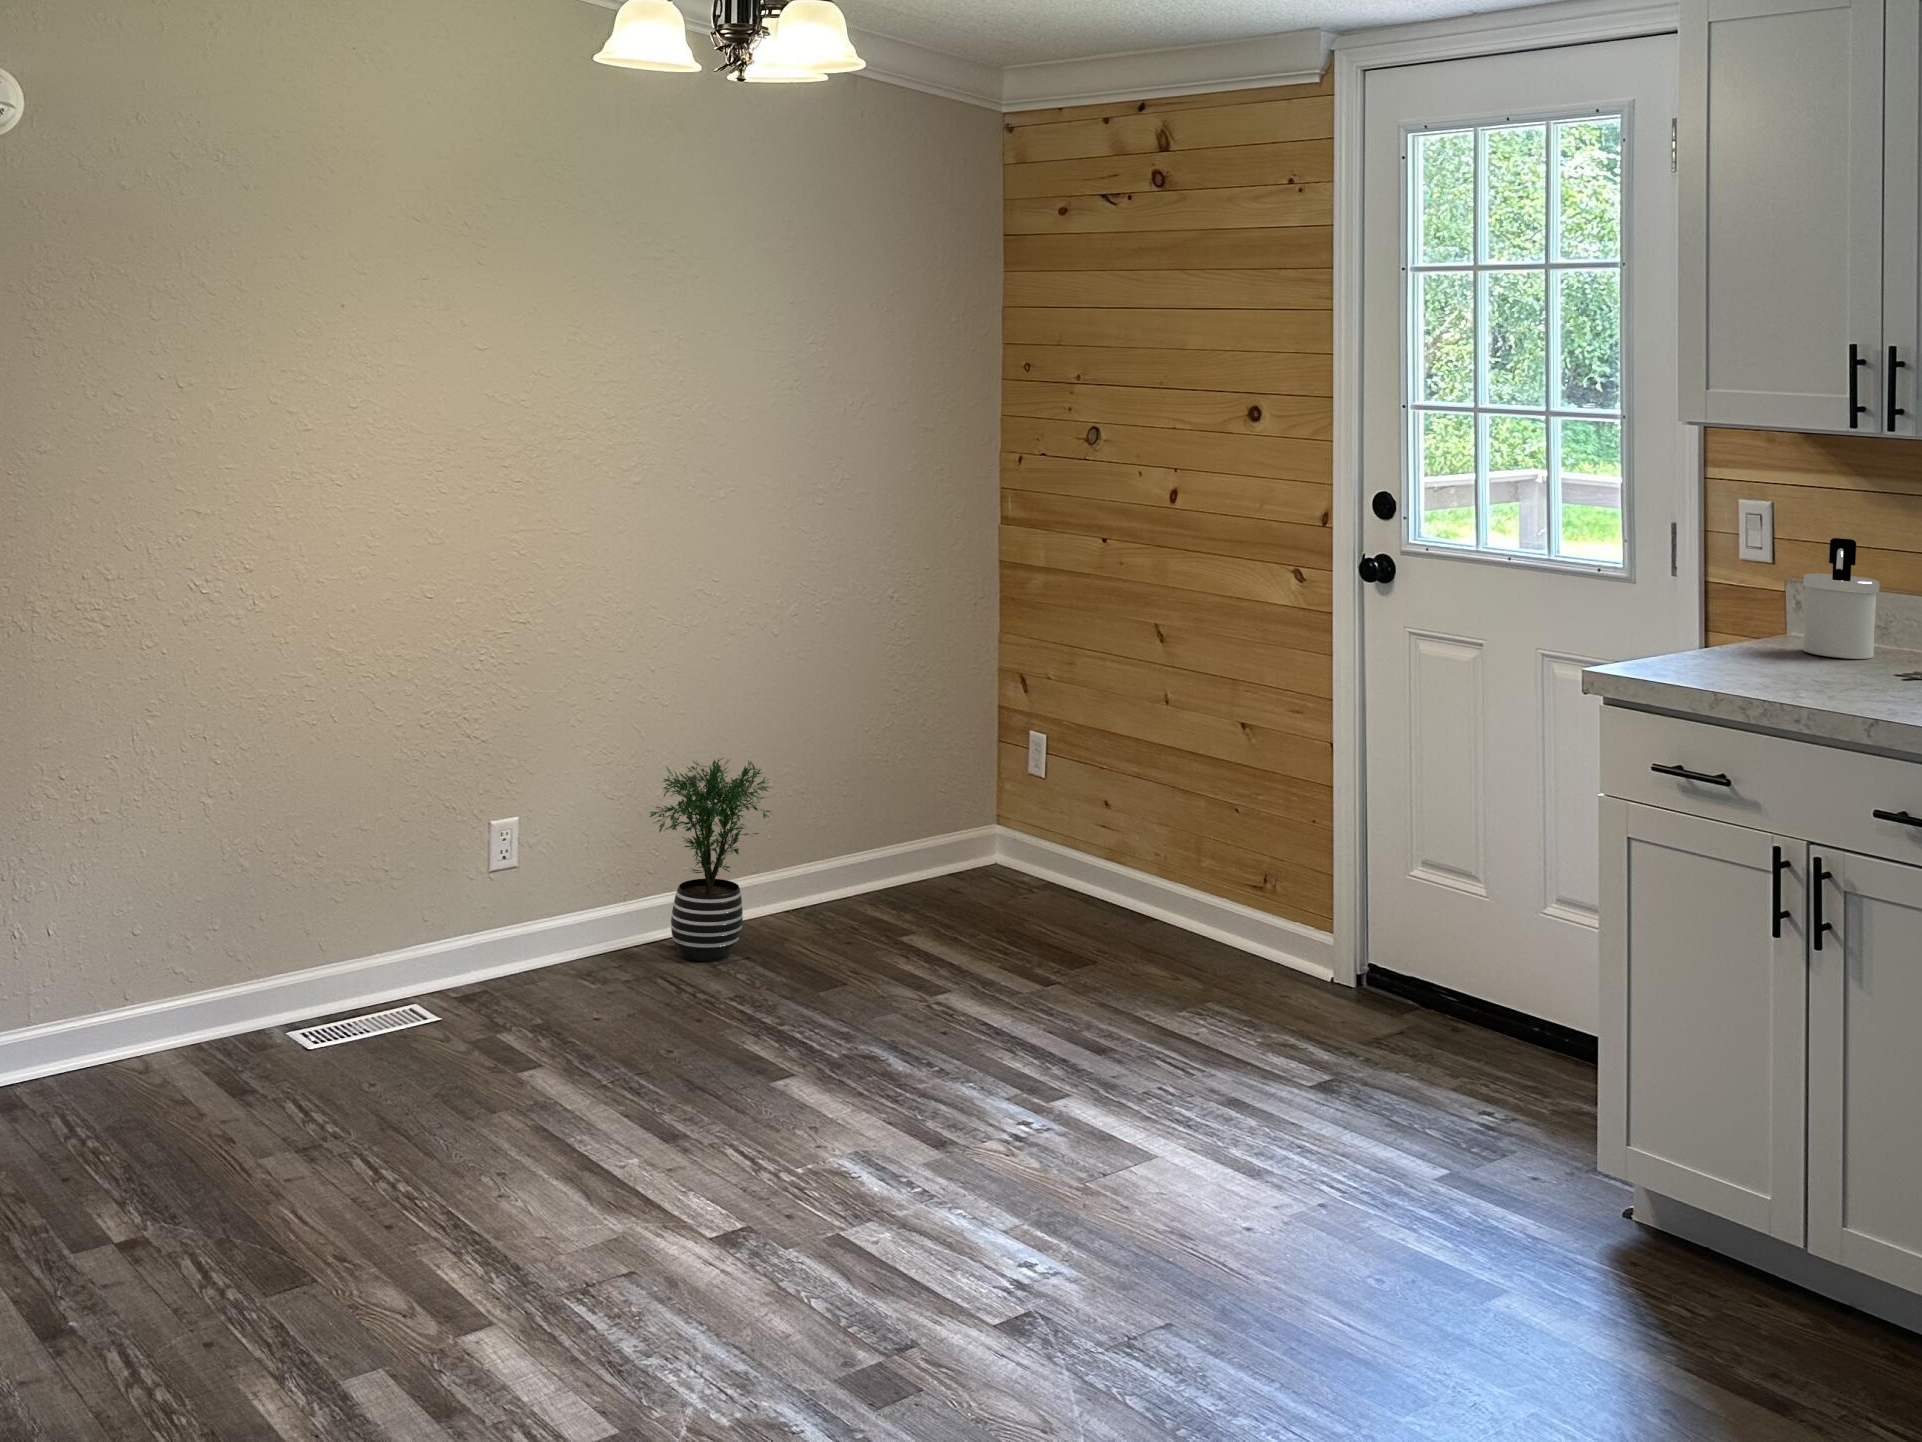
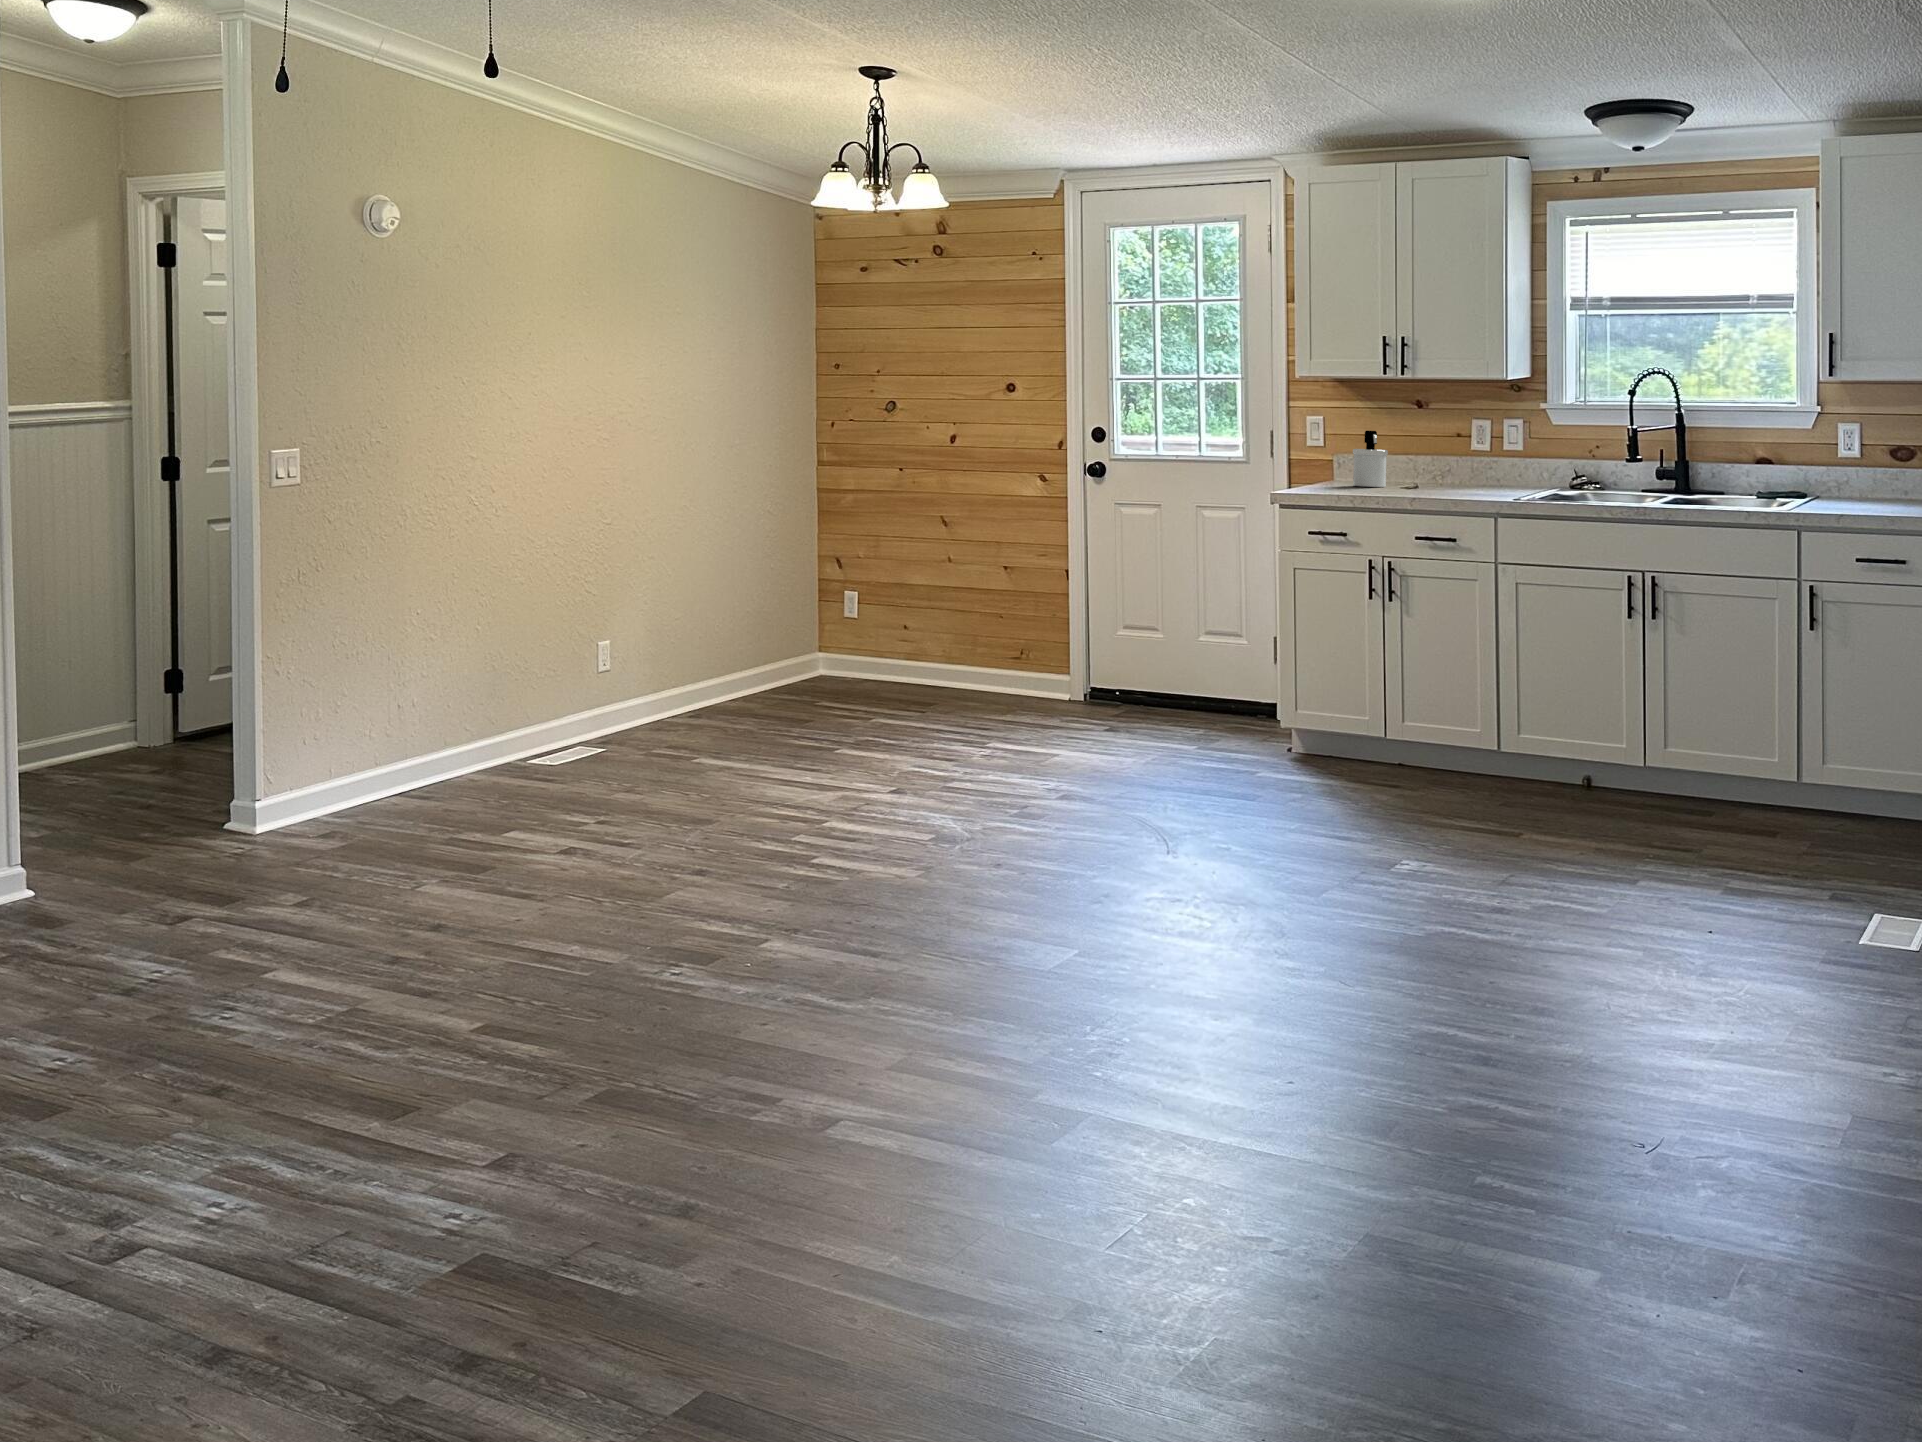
potted plant: present [650,758,771,961] -> none [678,603,761,725]

